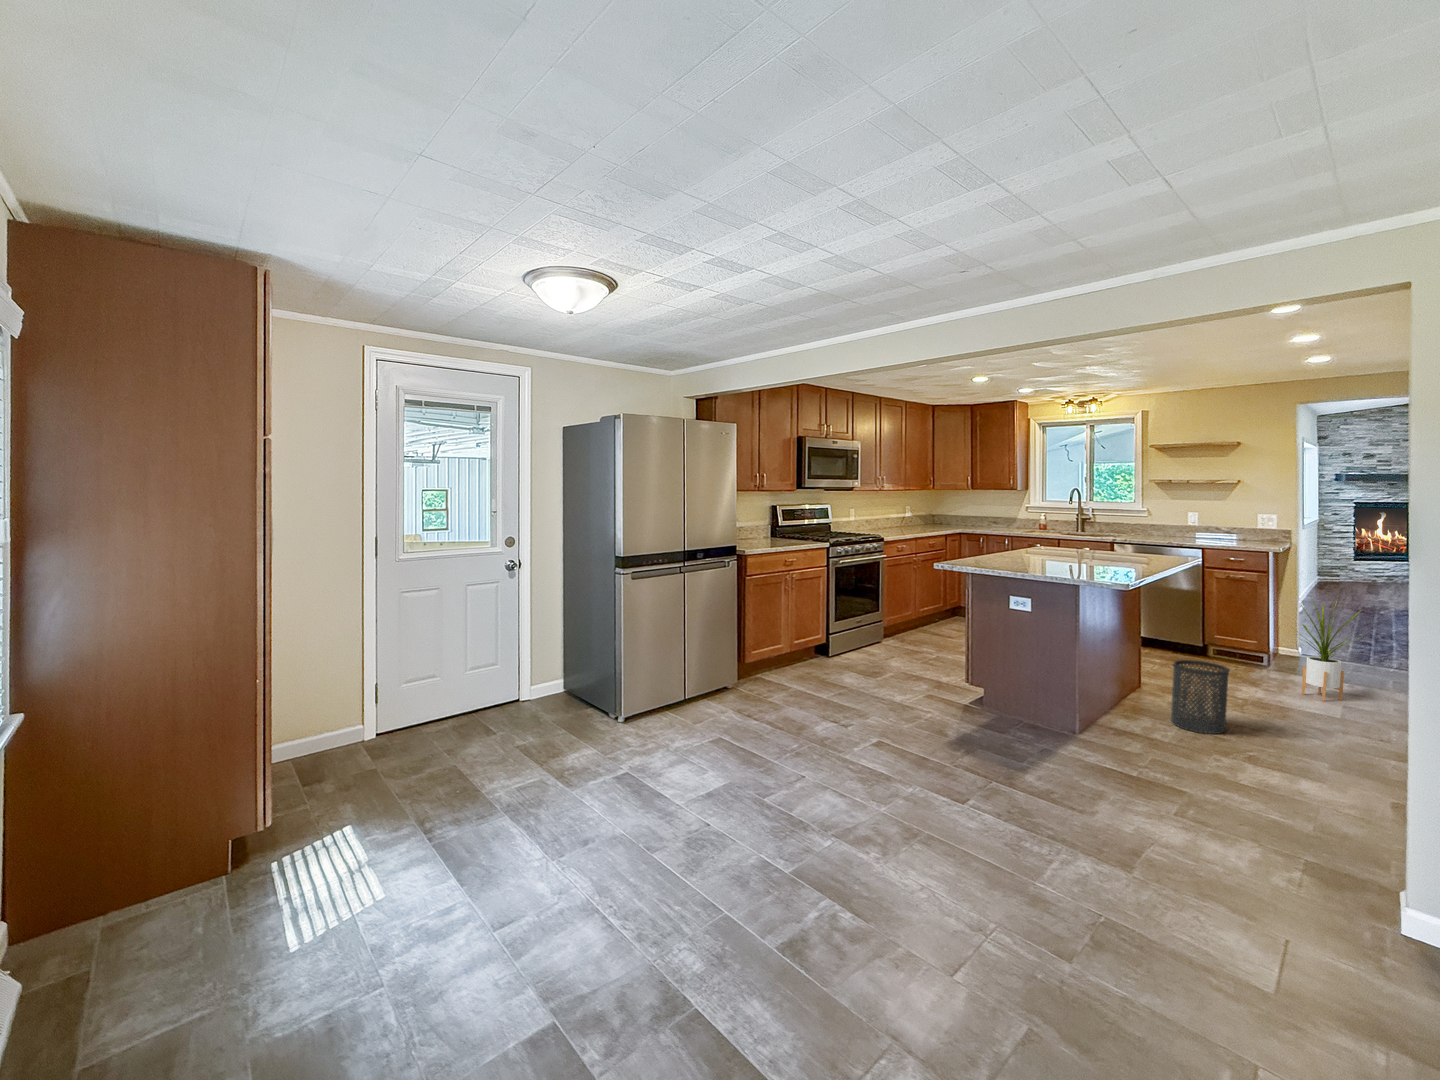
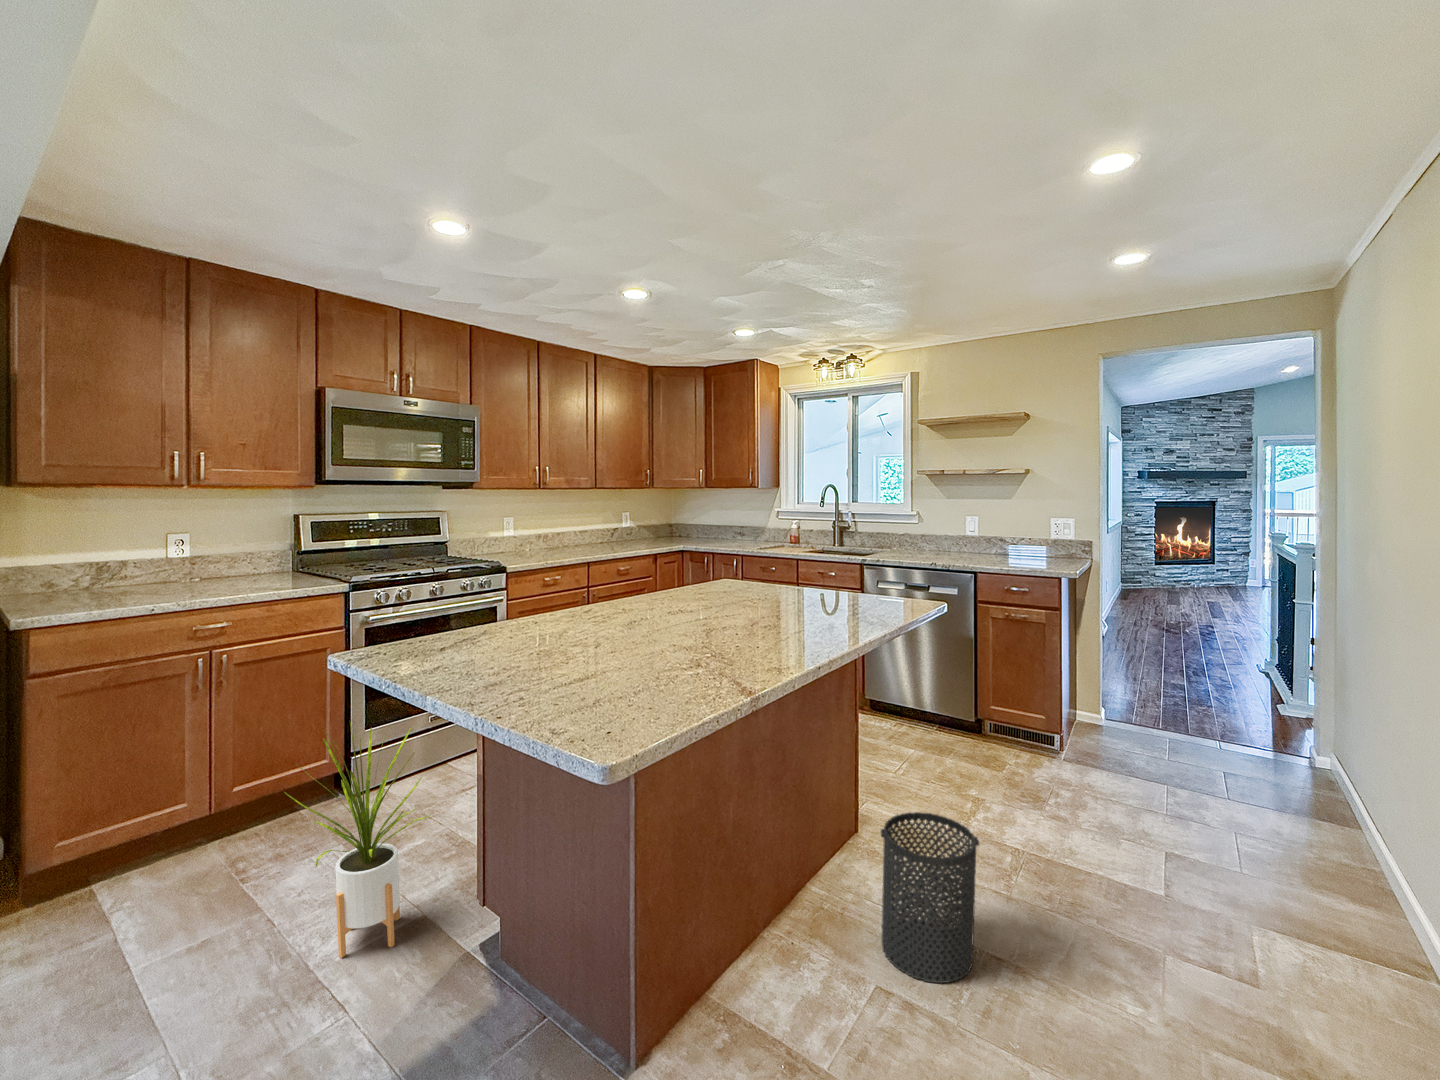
house plant: present [1300,602,1361,701] -> present [284,722,430,958]

